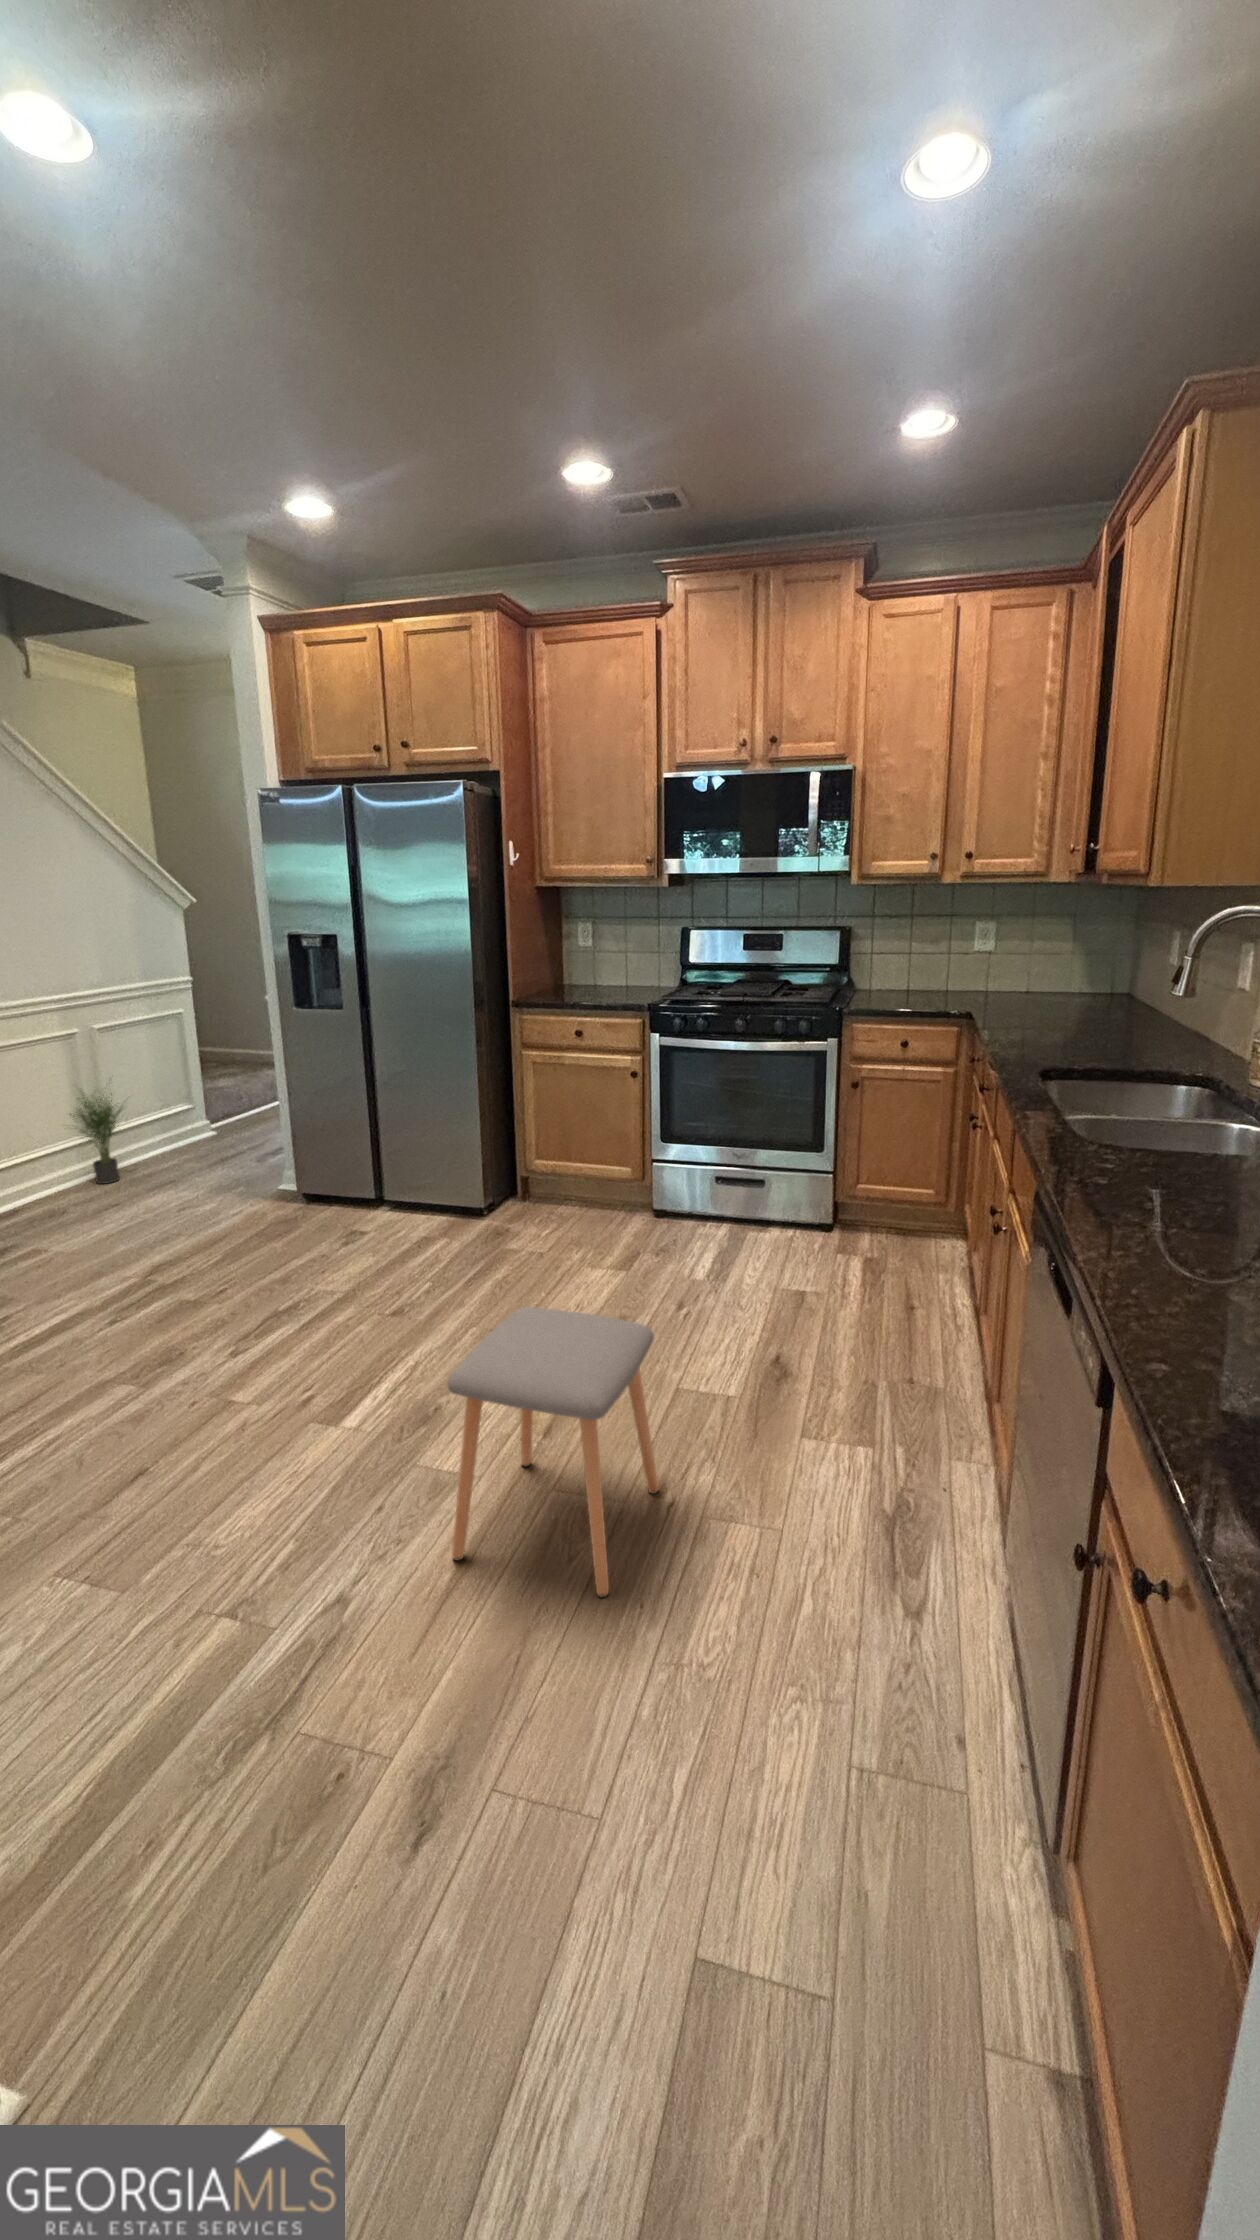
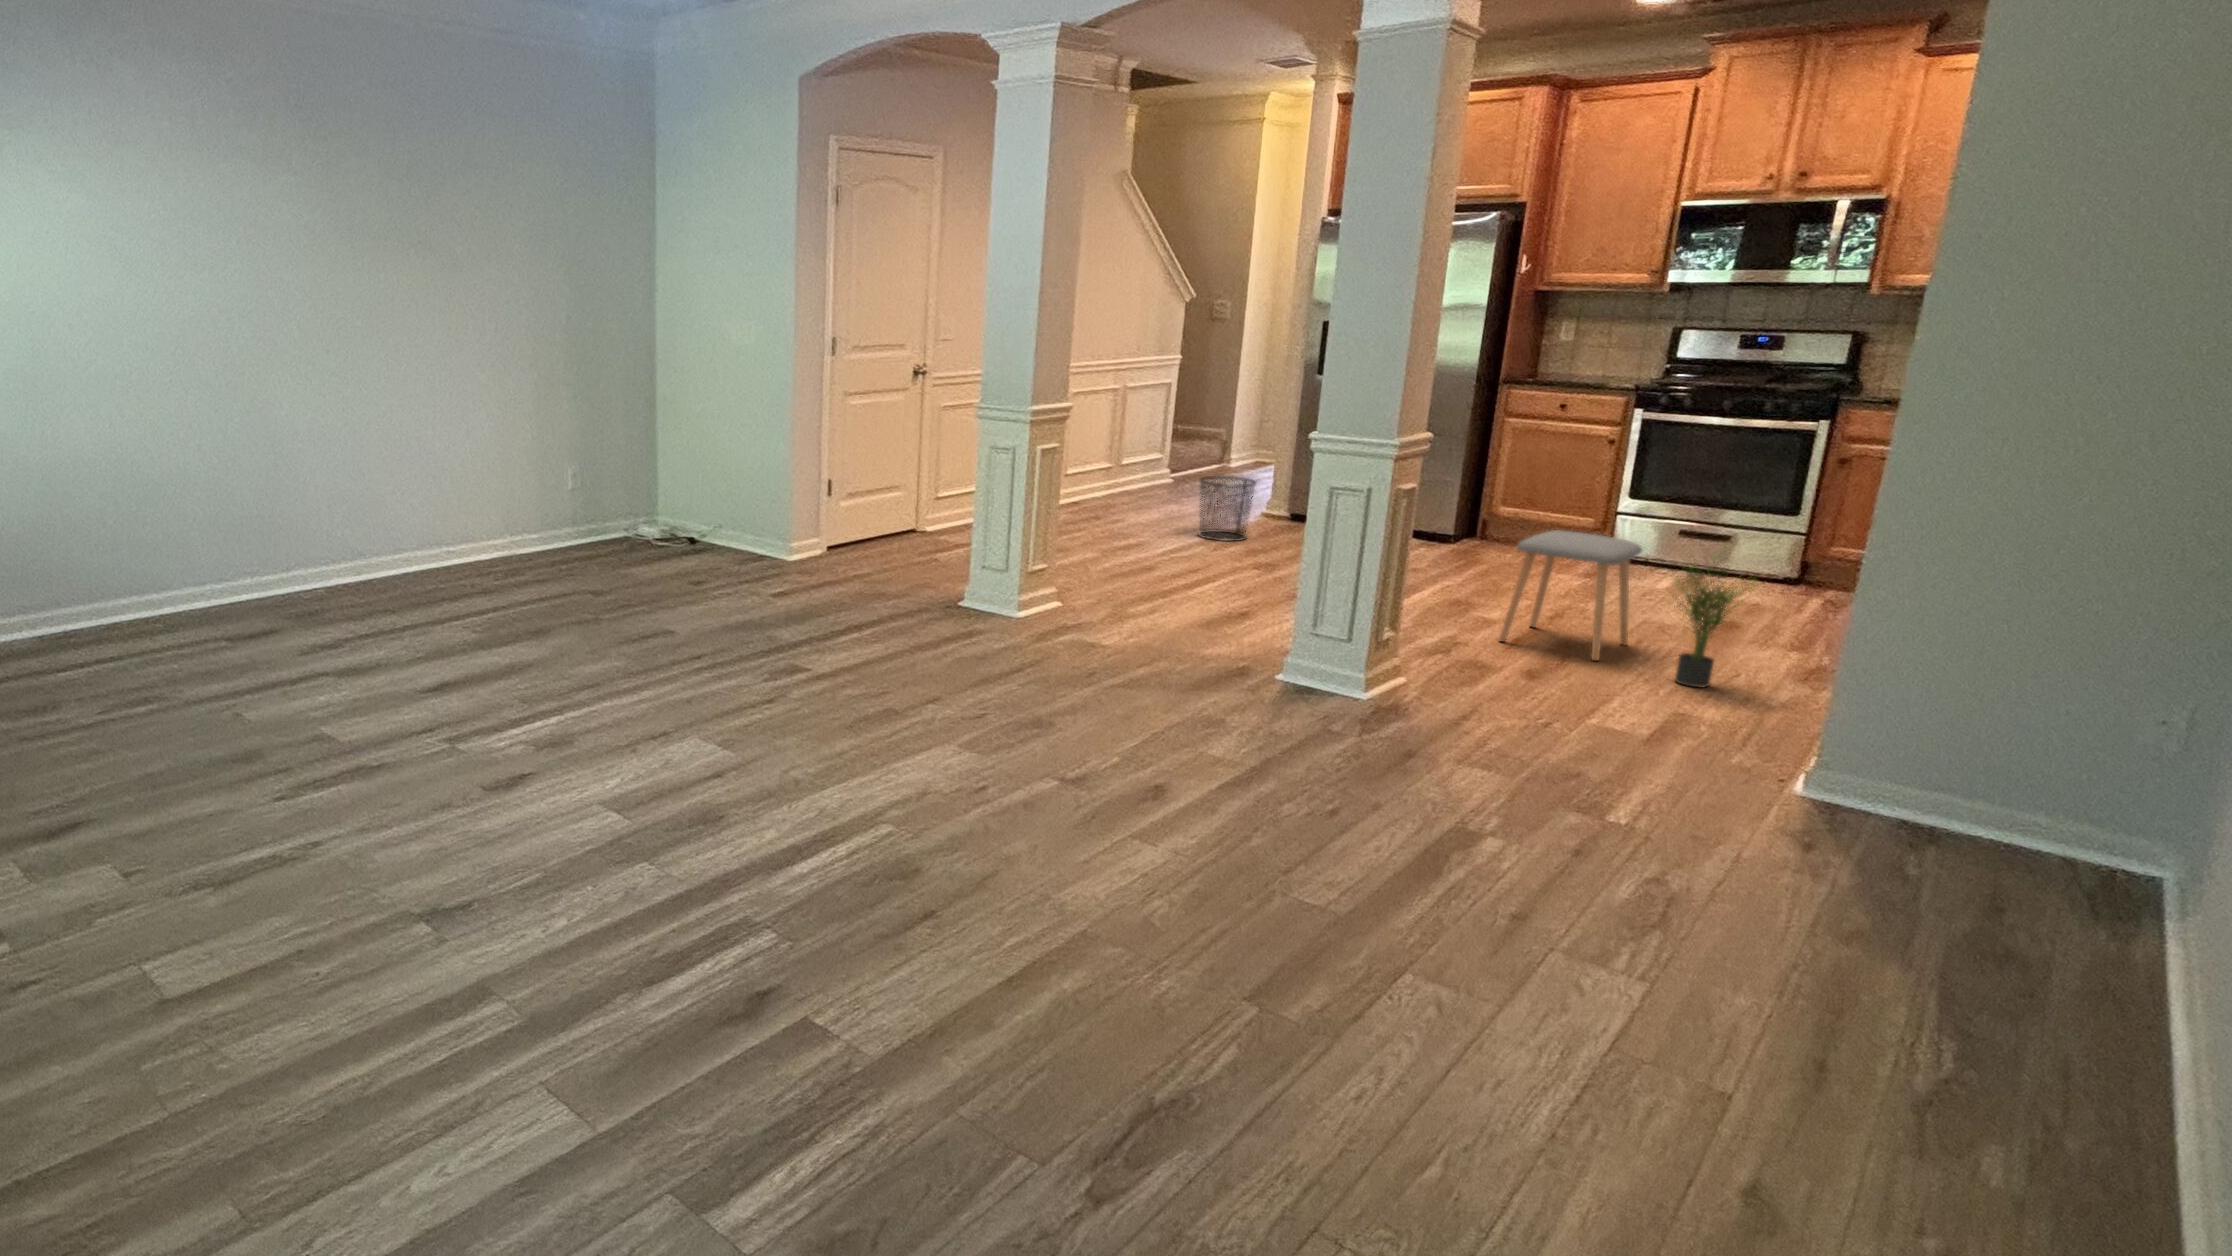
potted plant: present [69,1075,123,1184] -> present [1672,547,1748,687]
waste bin: none [115,1168,212,1277] -> present [1199,476,1256,541]

